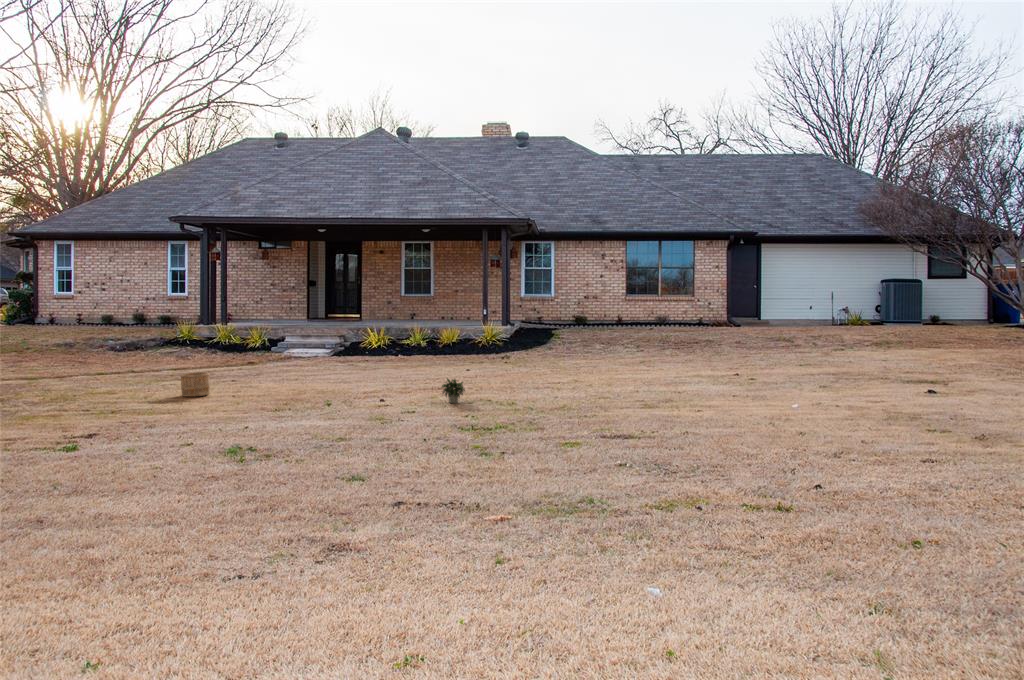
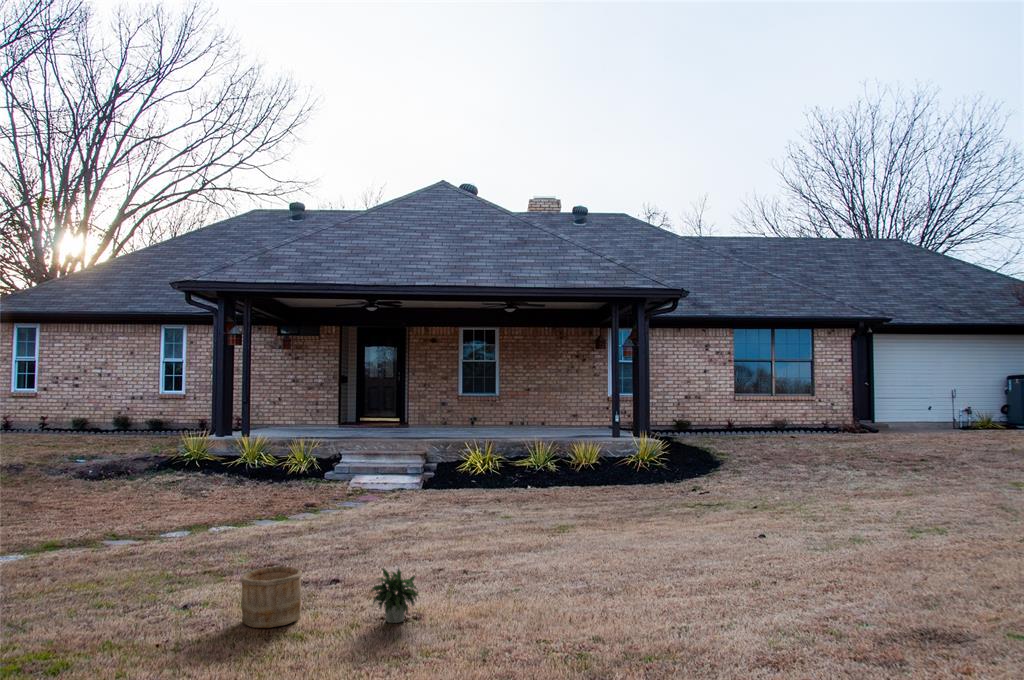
potted plant: present [442,379,465,403] -> present [372,568,418,623]

